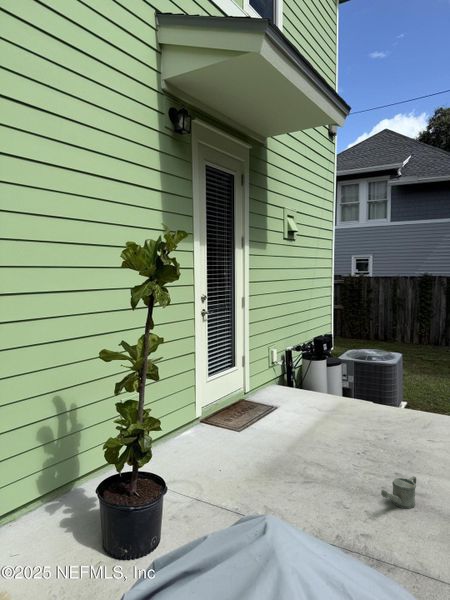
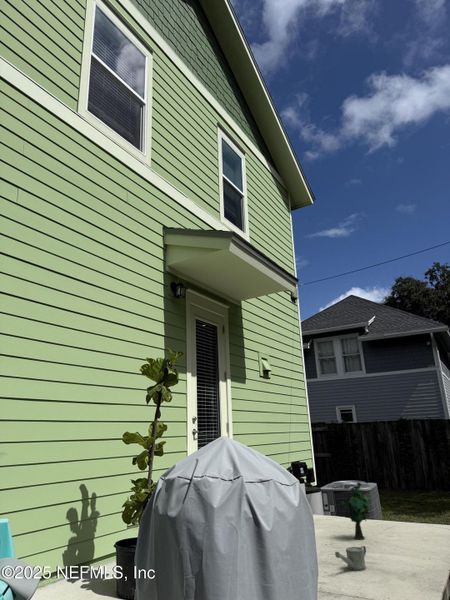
decorative plant: none [378,384,415,446] -> present [341,482,370,540]

